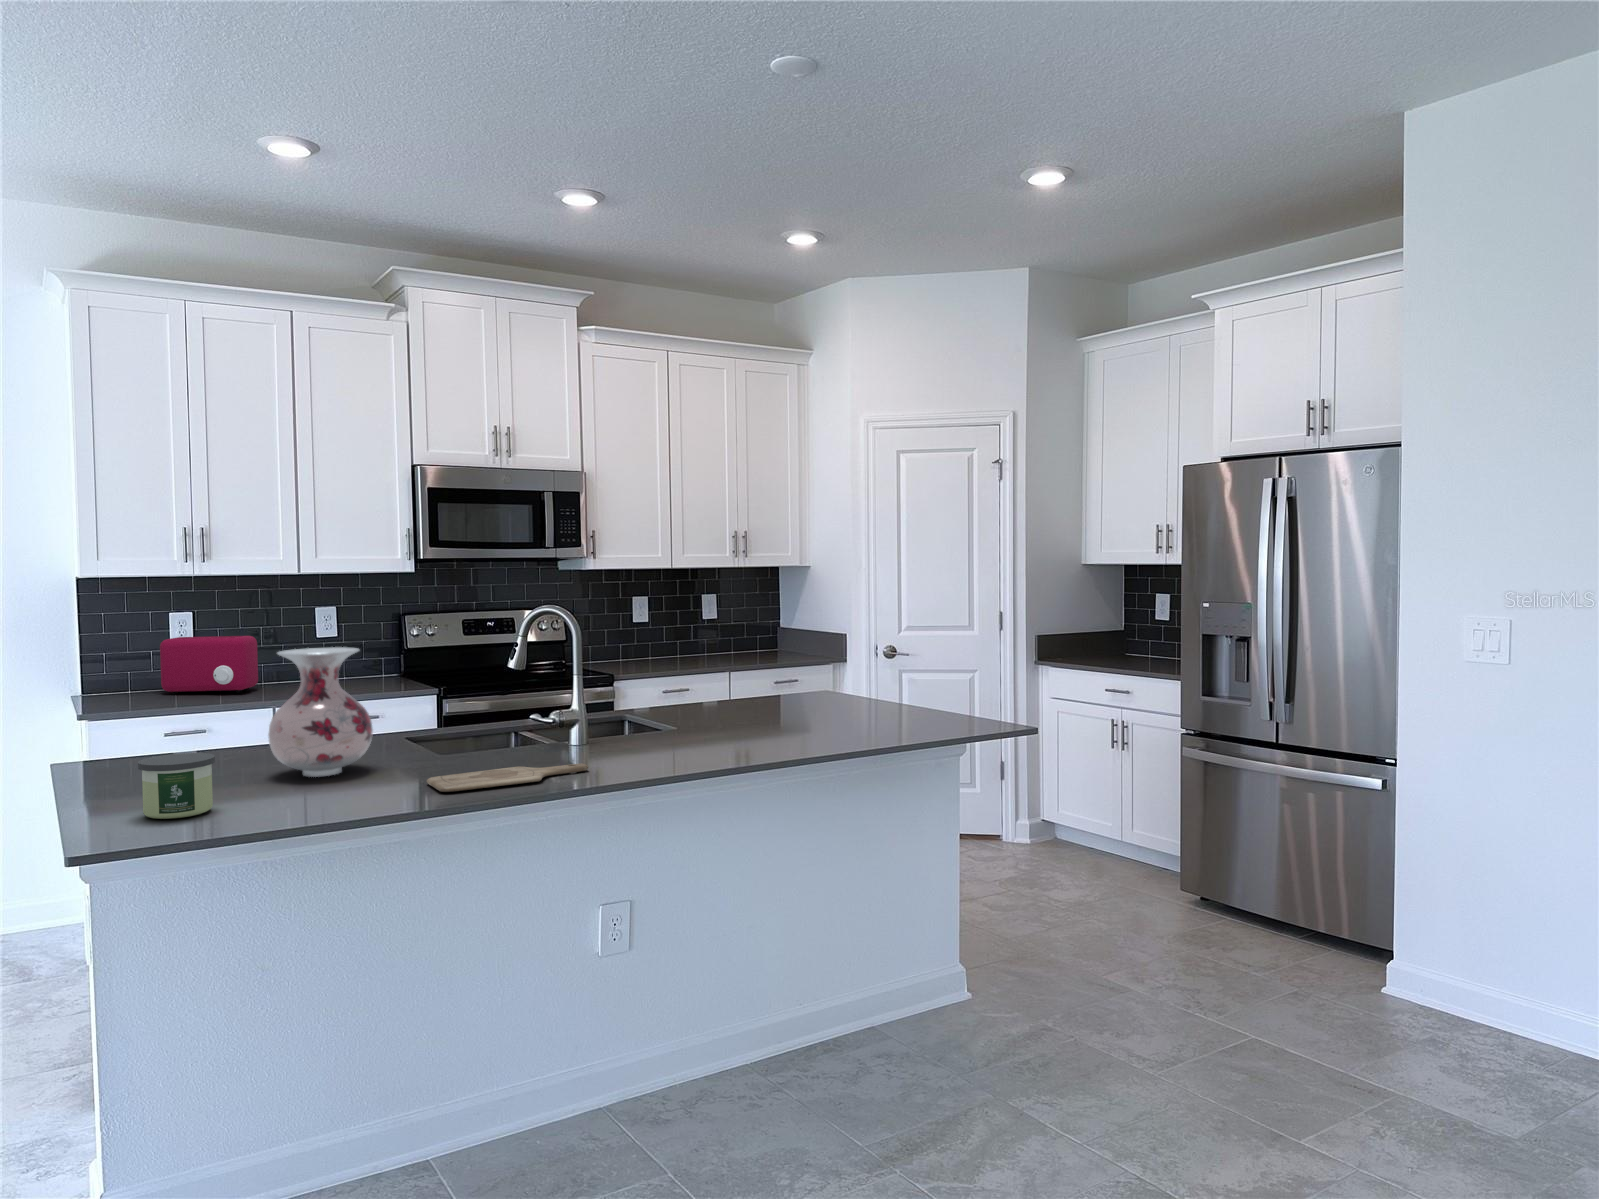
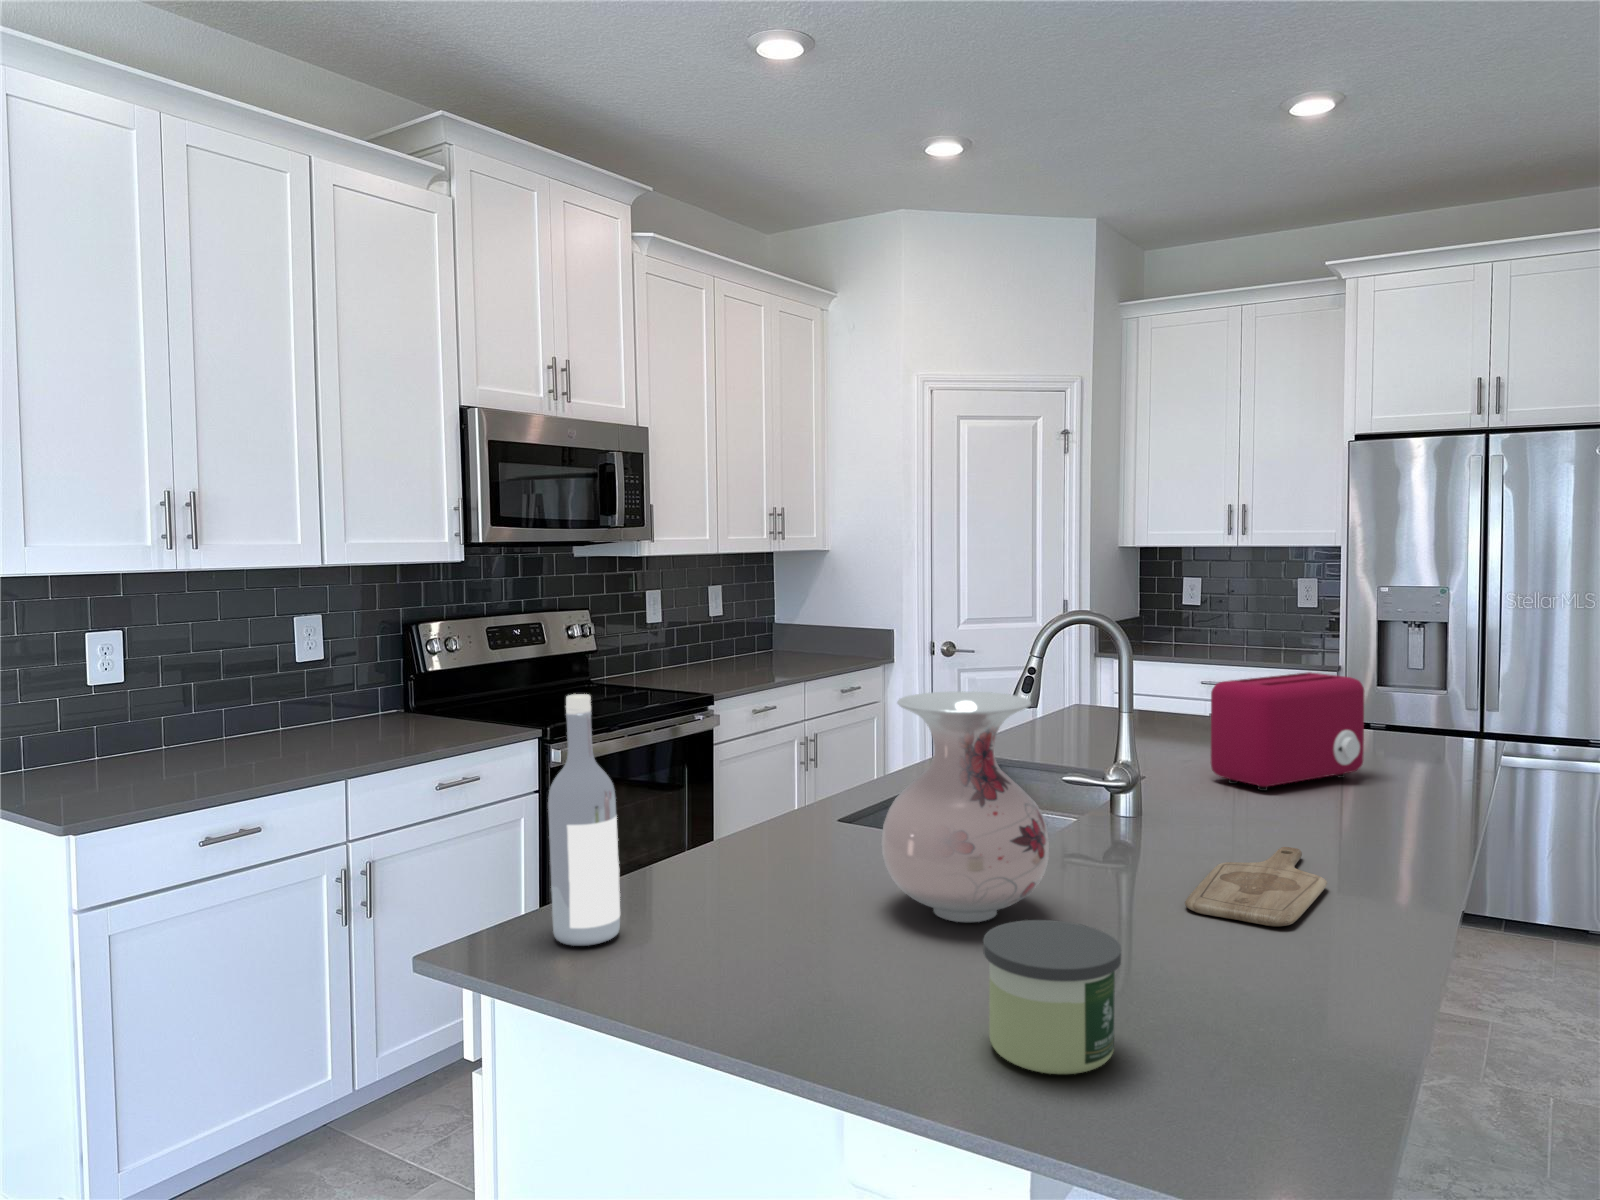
toaster: present [160,636,258,694] -> present [1211,672,1364,791]
wine bottle: none [114,638,157,767] -> present [548,694,620,946]

